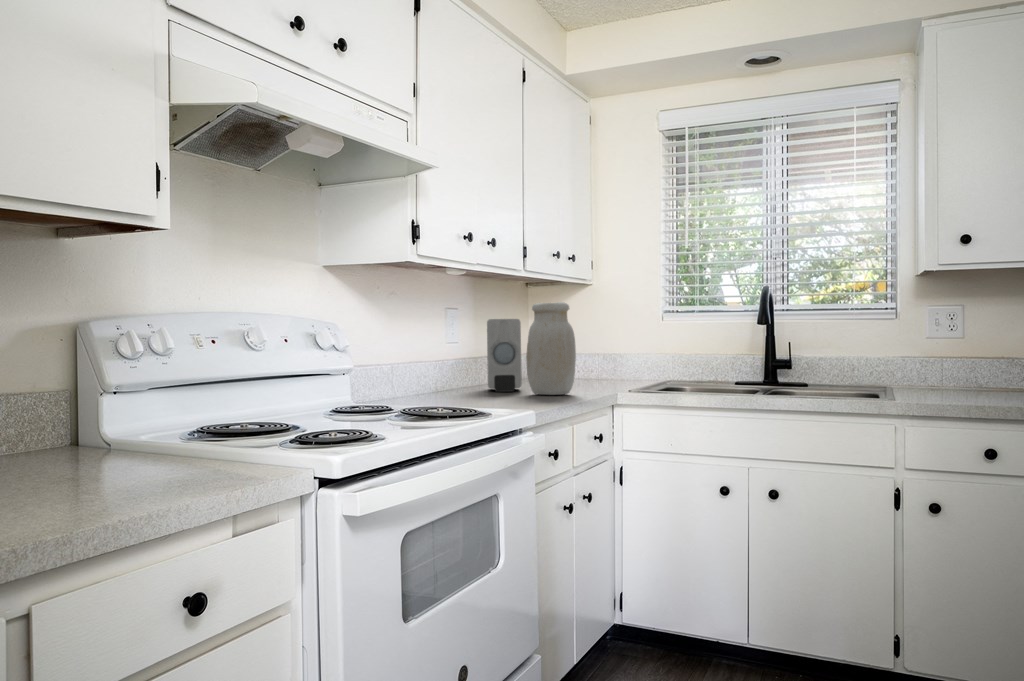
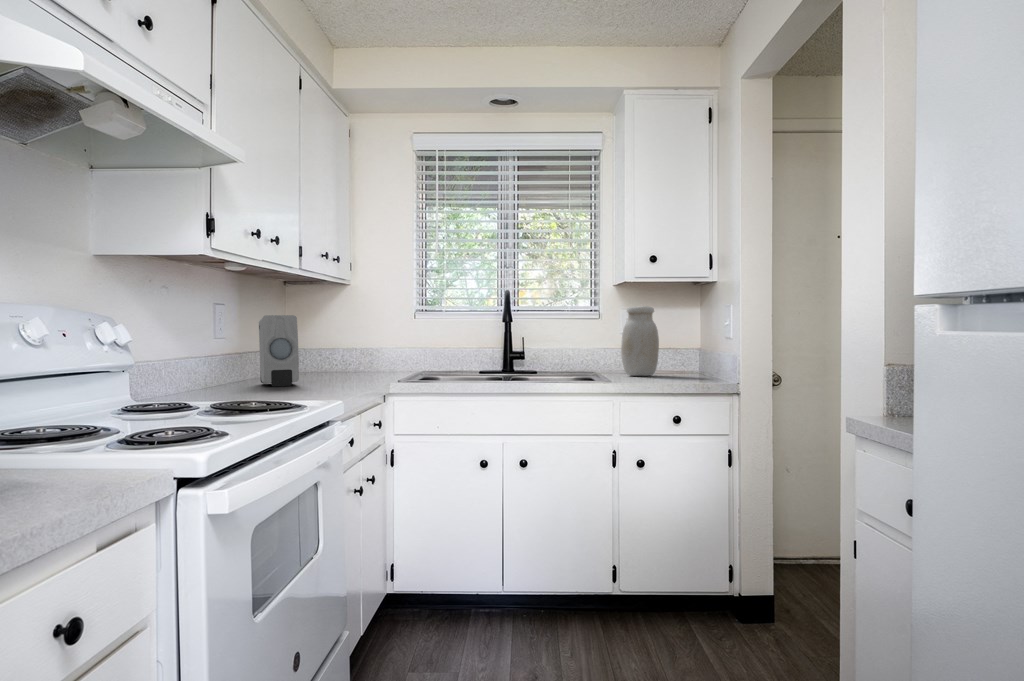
jar: present [526,302,576,395] -> present [621,306,659,376]

